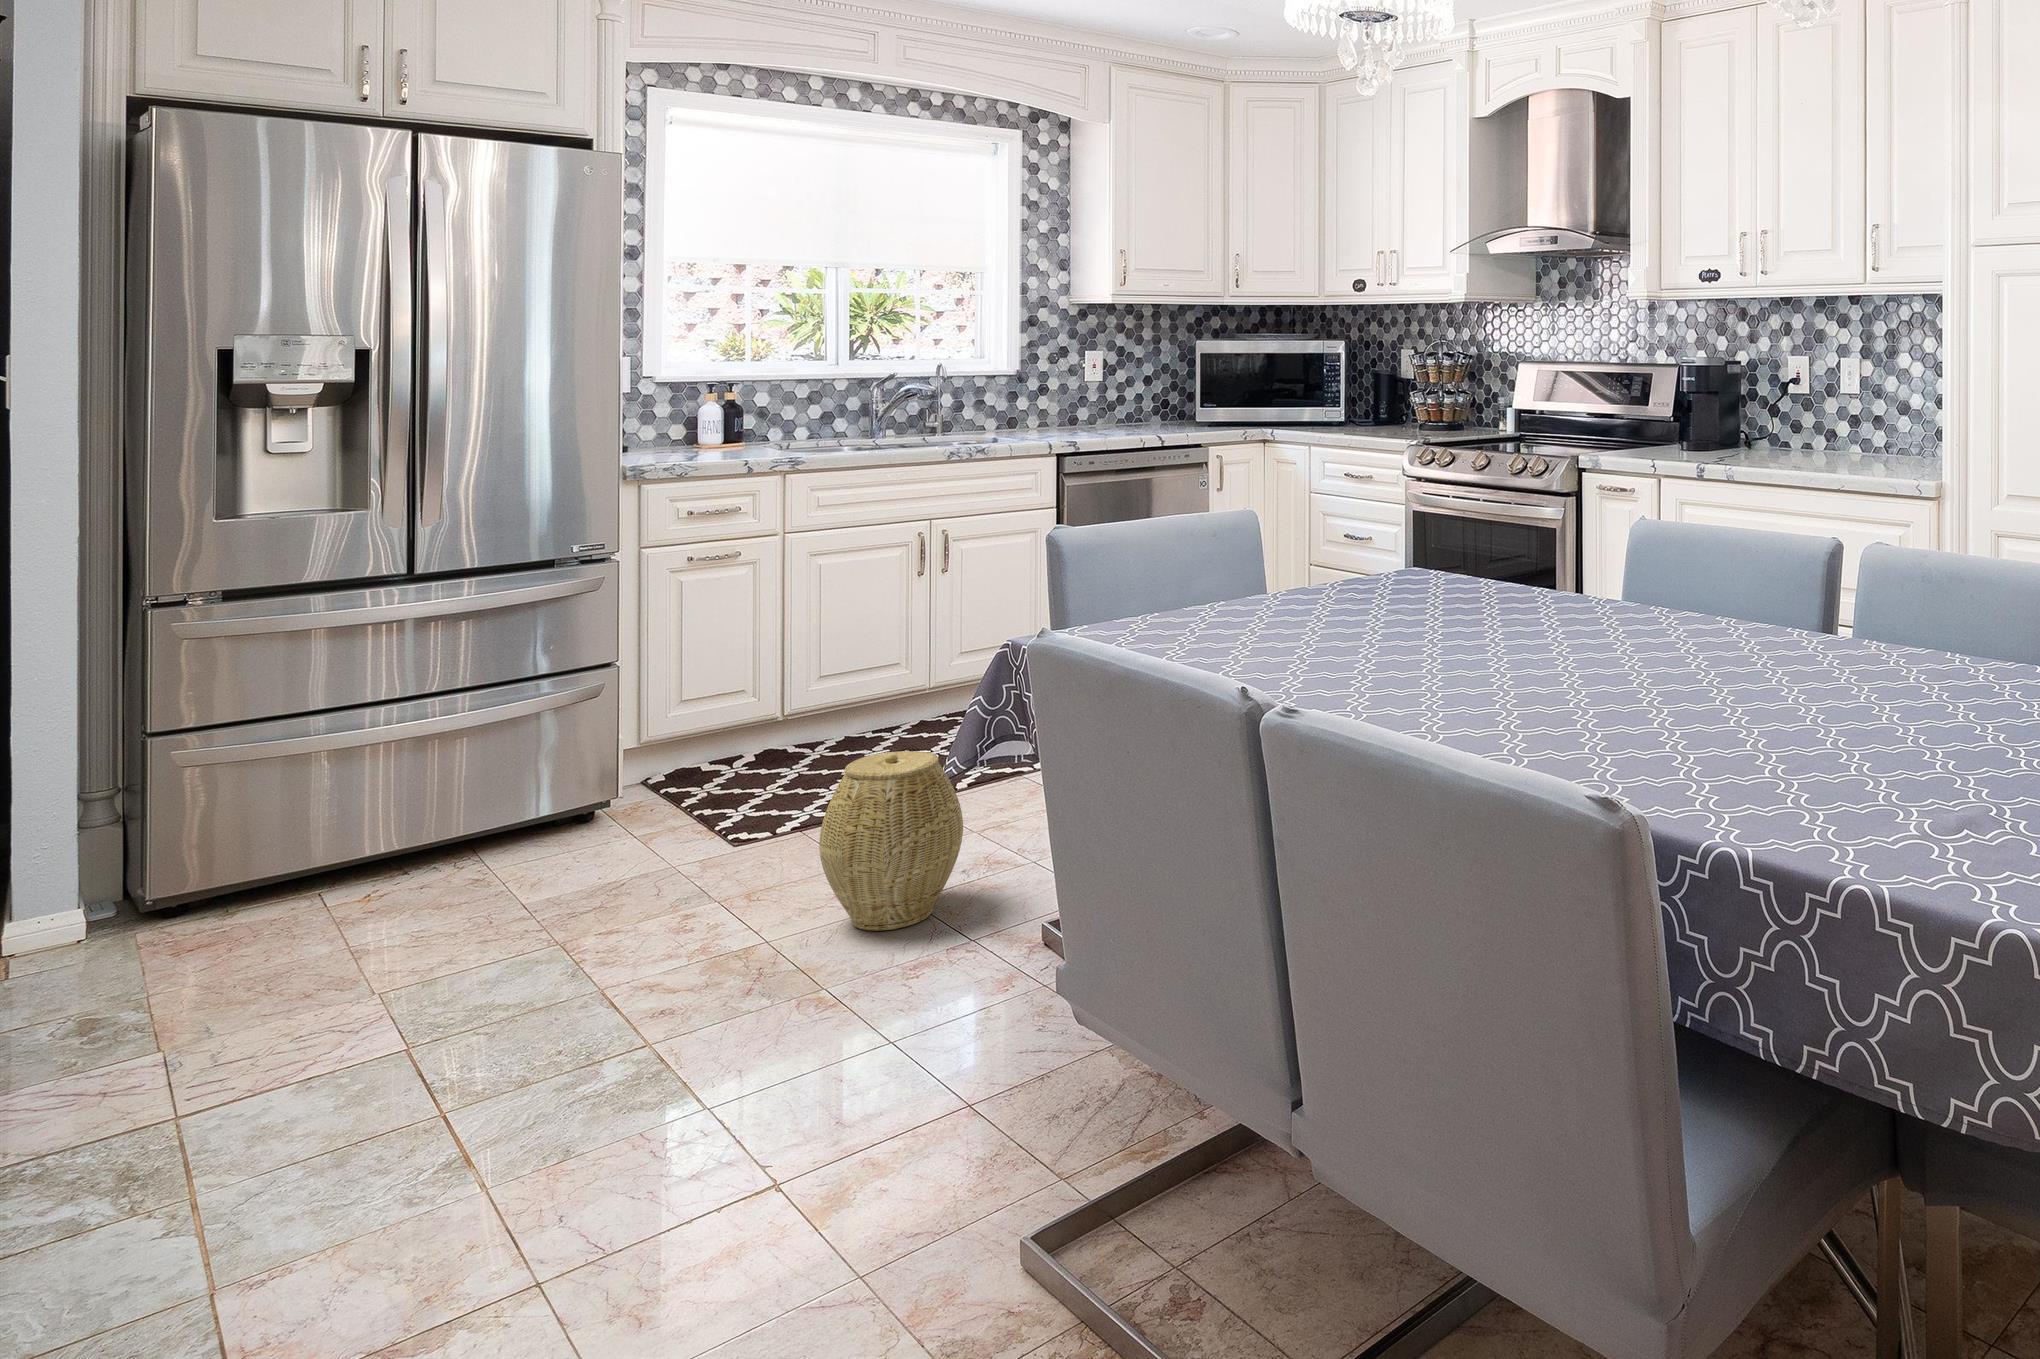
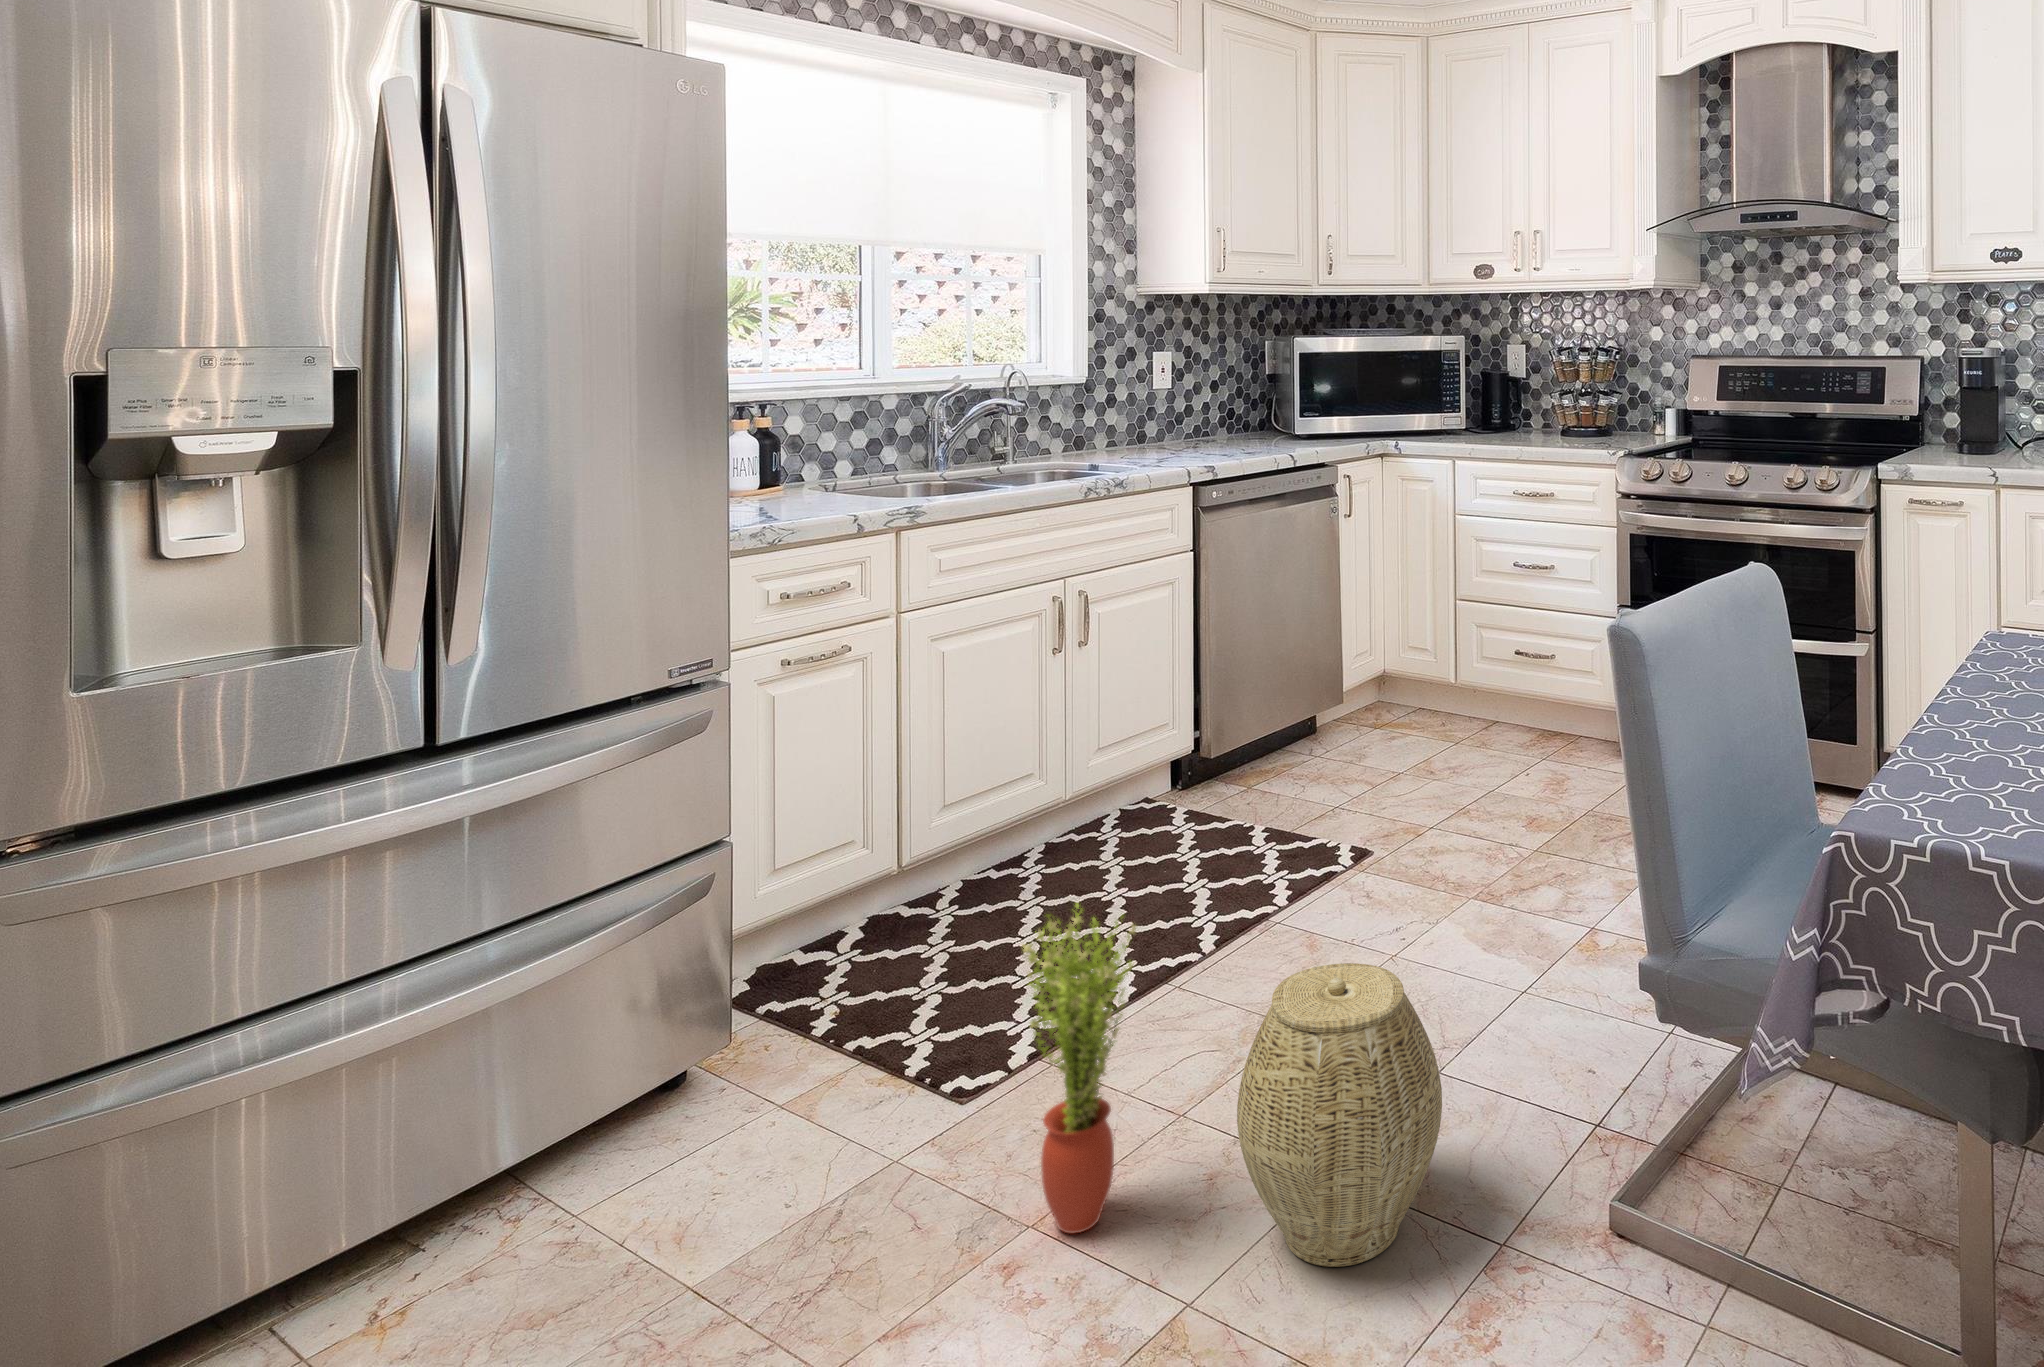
potted plant: none [702,696,794,903] -> present [1023,904,1136,1233]

